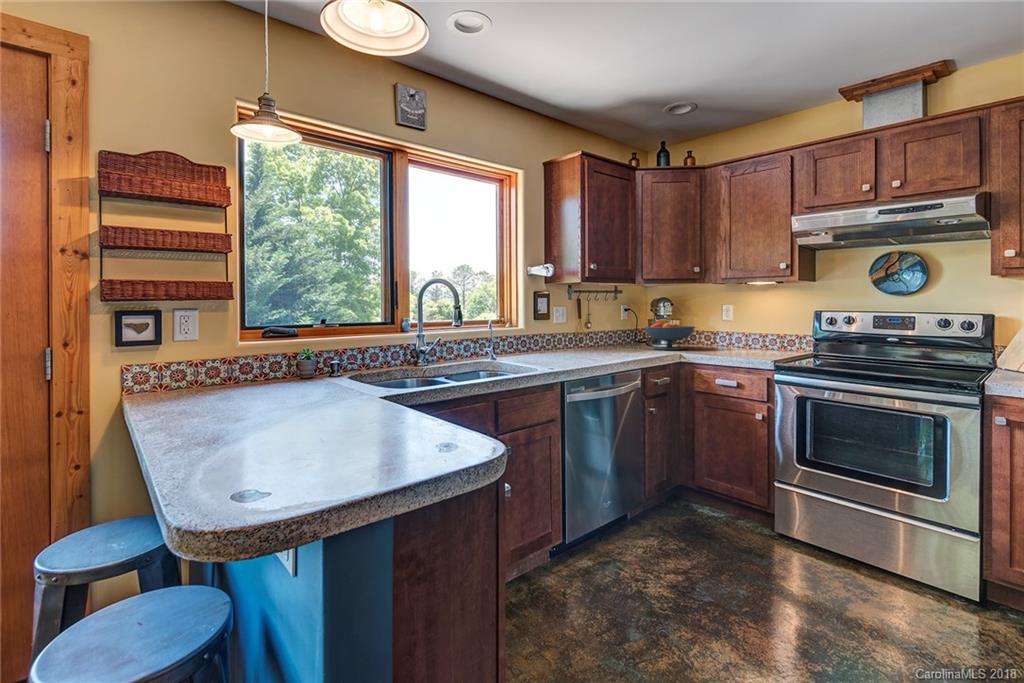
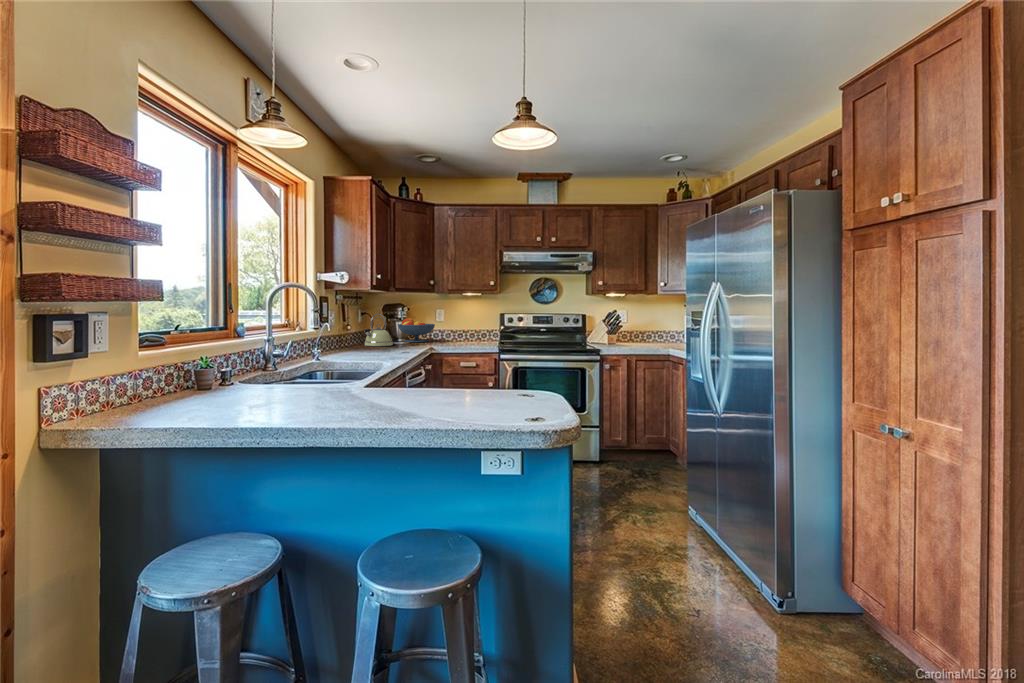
kettle: none [588,313,626,352] -> present [364,314,393,346]

